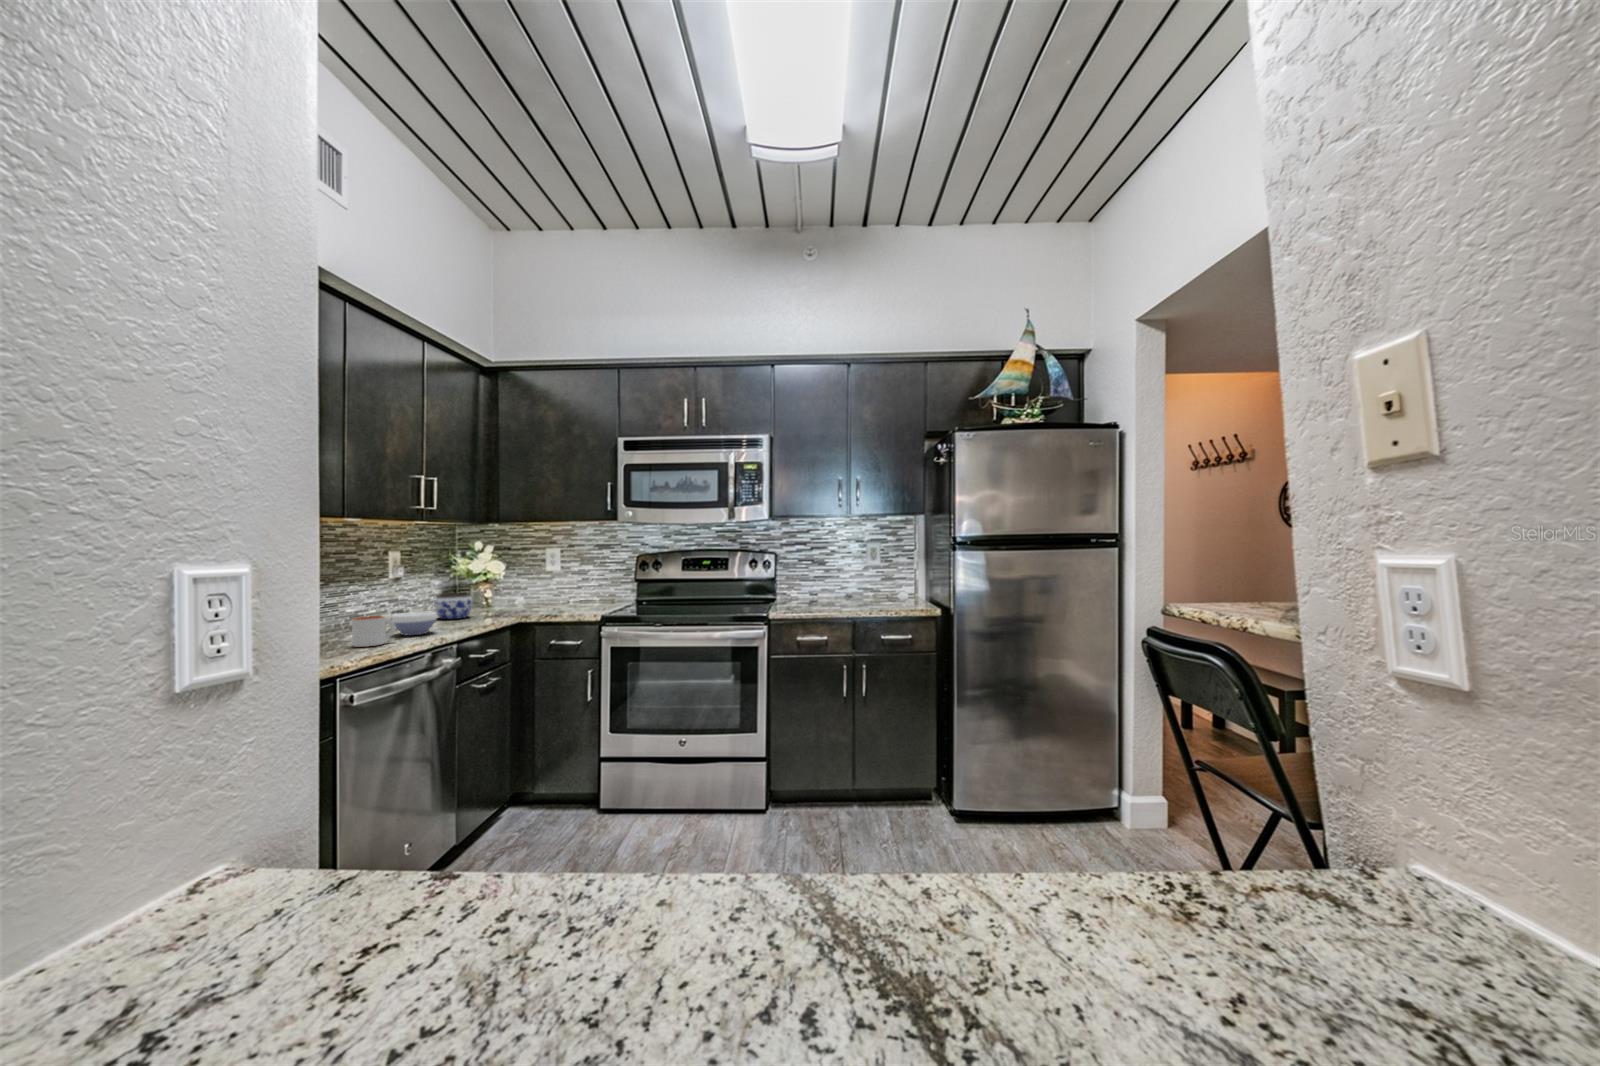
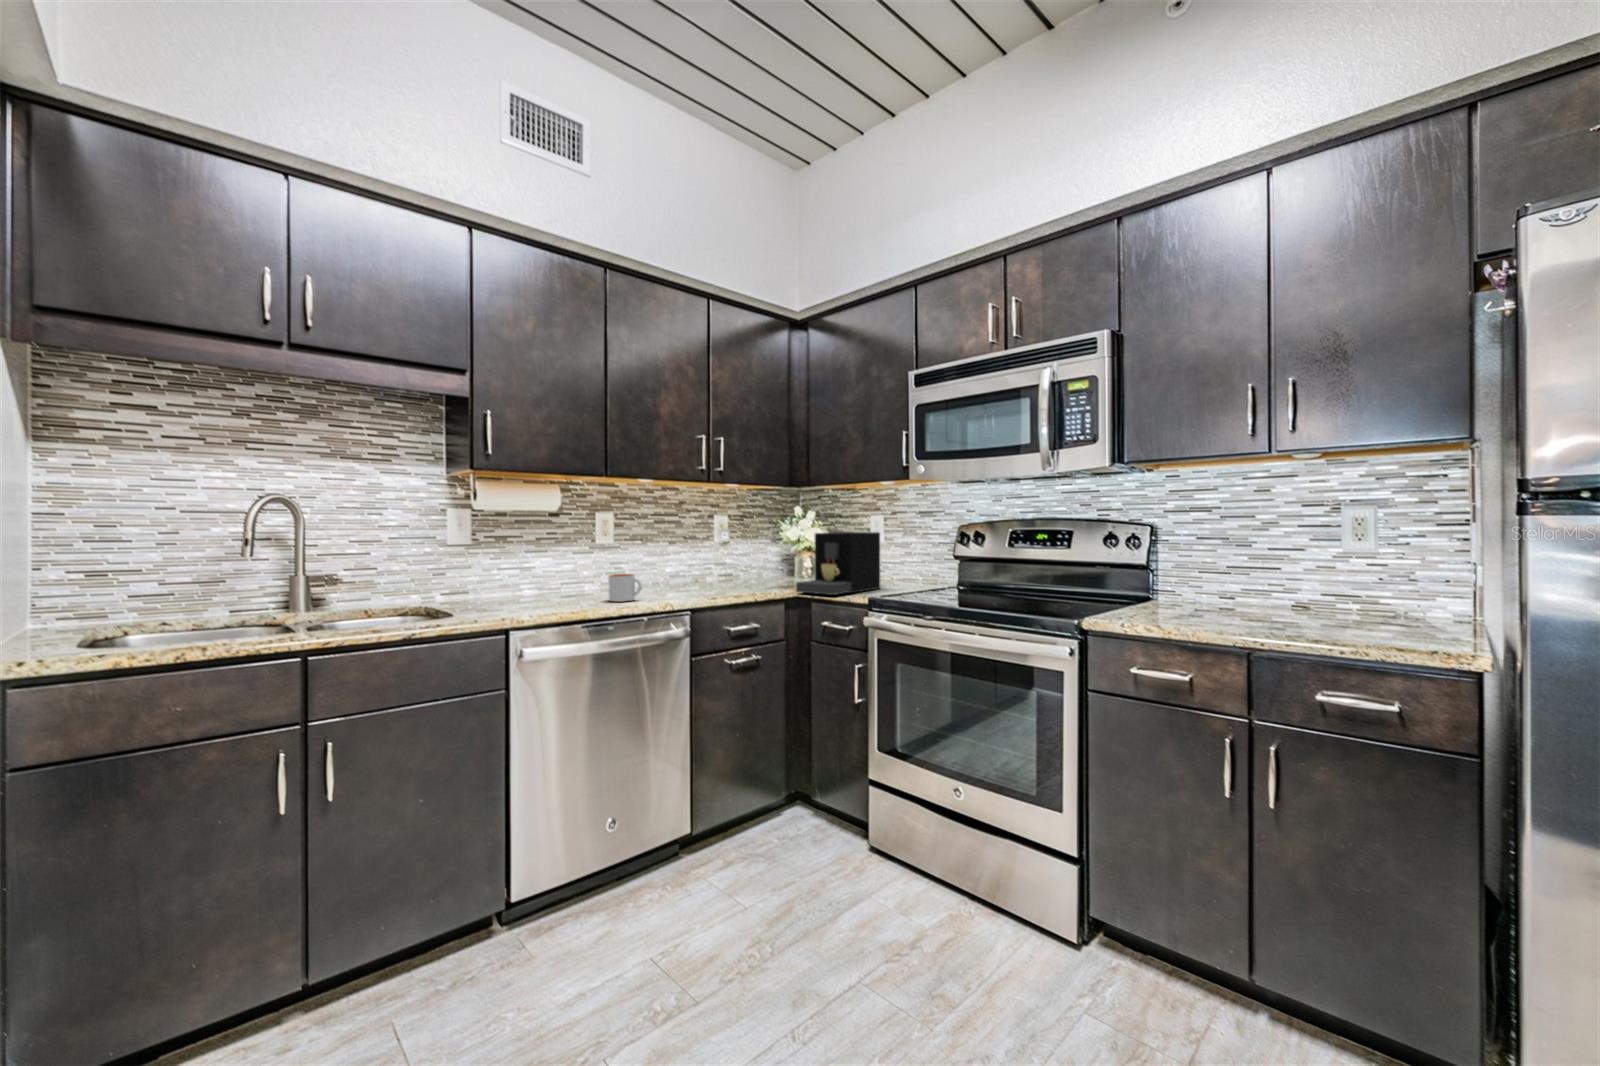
coffee maker: none [525,563,576,618] -> present [796,532,880,595]
jar: present [435,593,473,619] -> none [739,559,773,586]
bowl: present [392,612,437,635] -> none [659,574,697,597]

